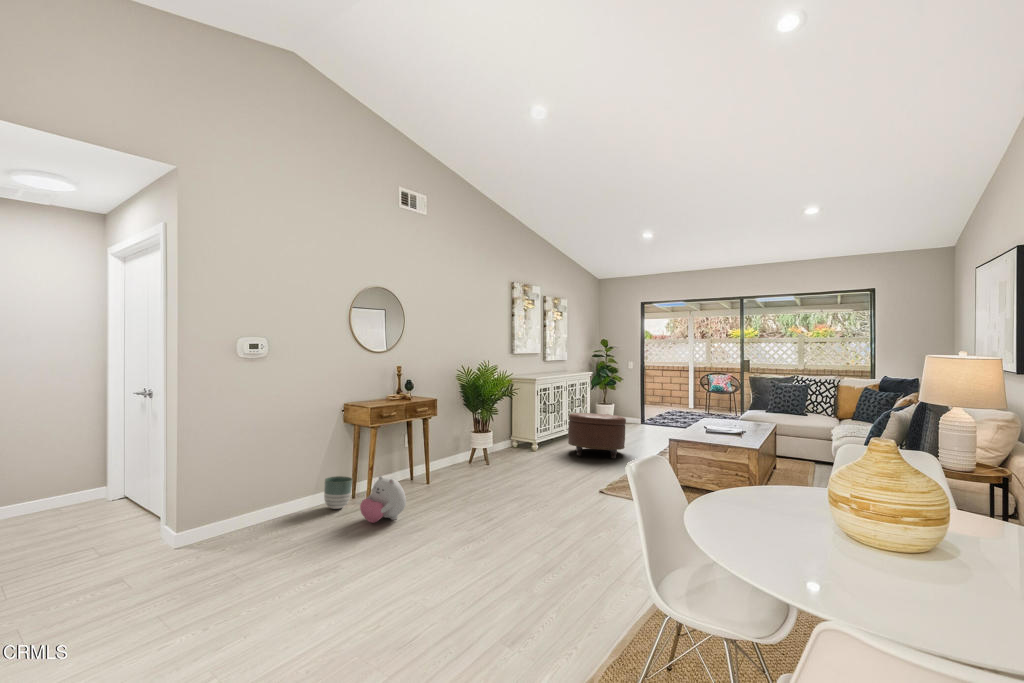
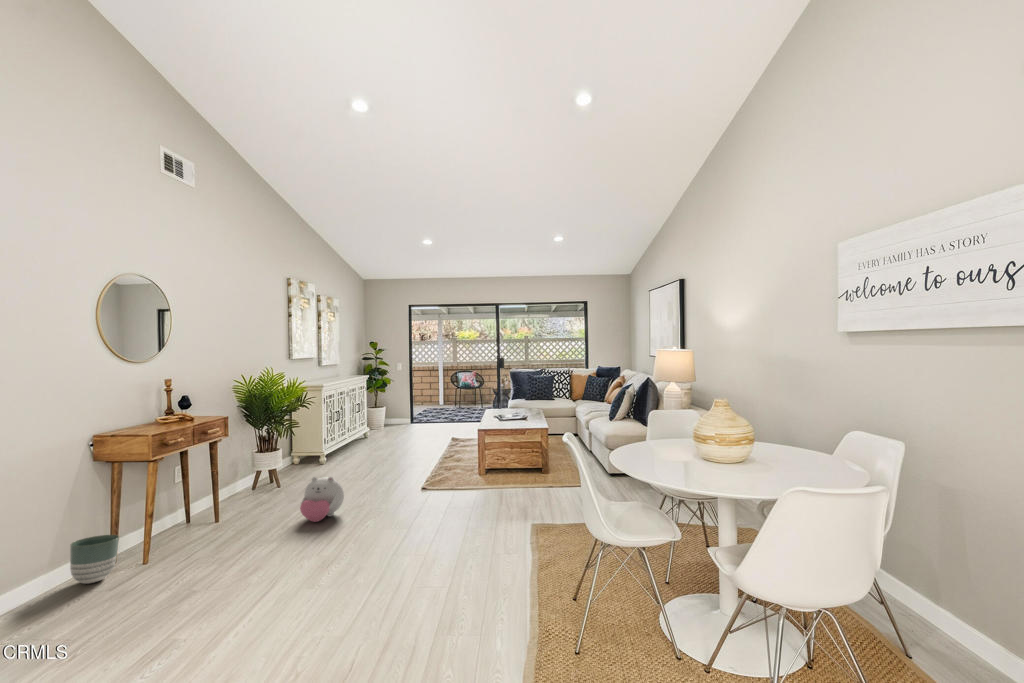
ottoman: present [568,413,626,458] -> none [360,416,419,461]
plush toy: present [360,476,406,523] -> present [300,477,344,522]

